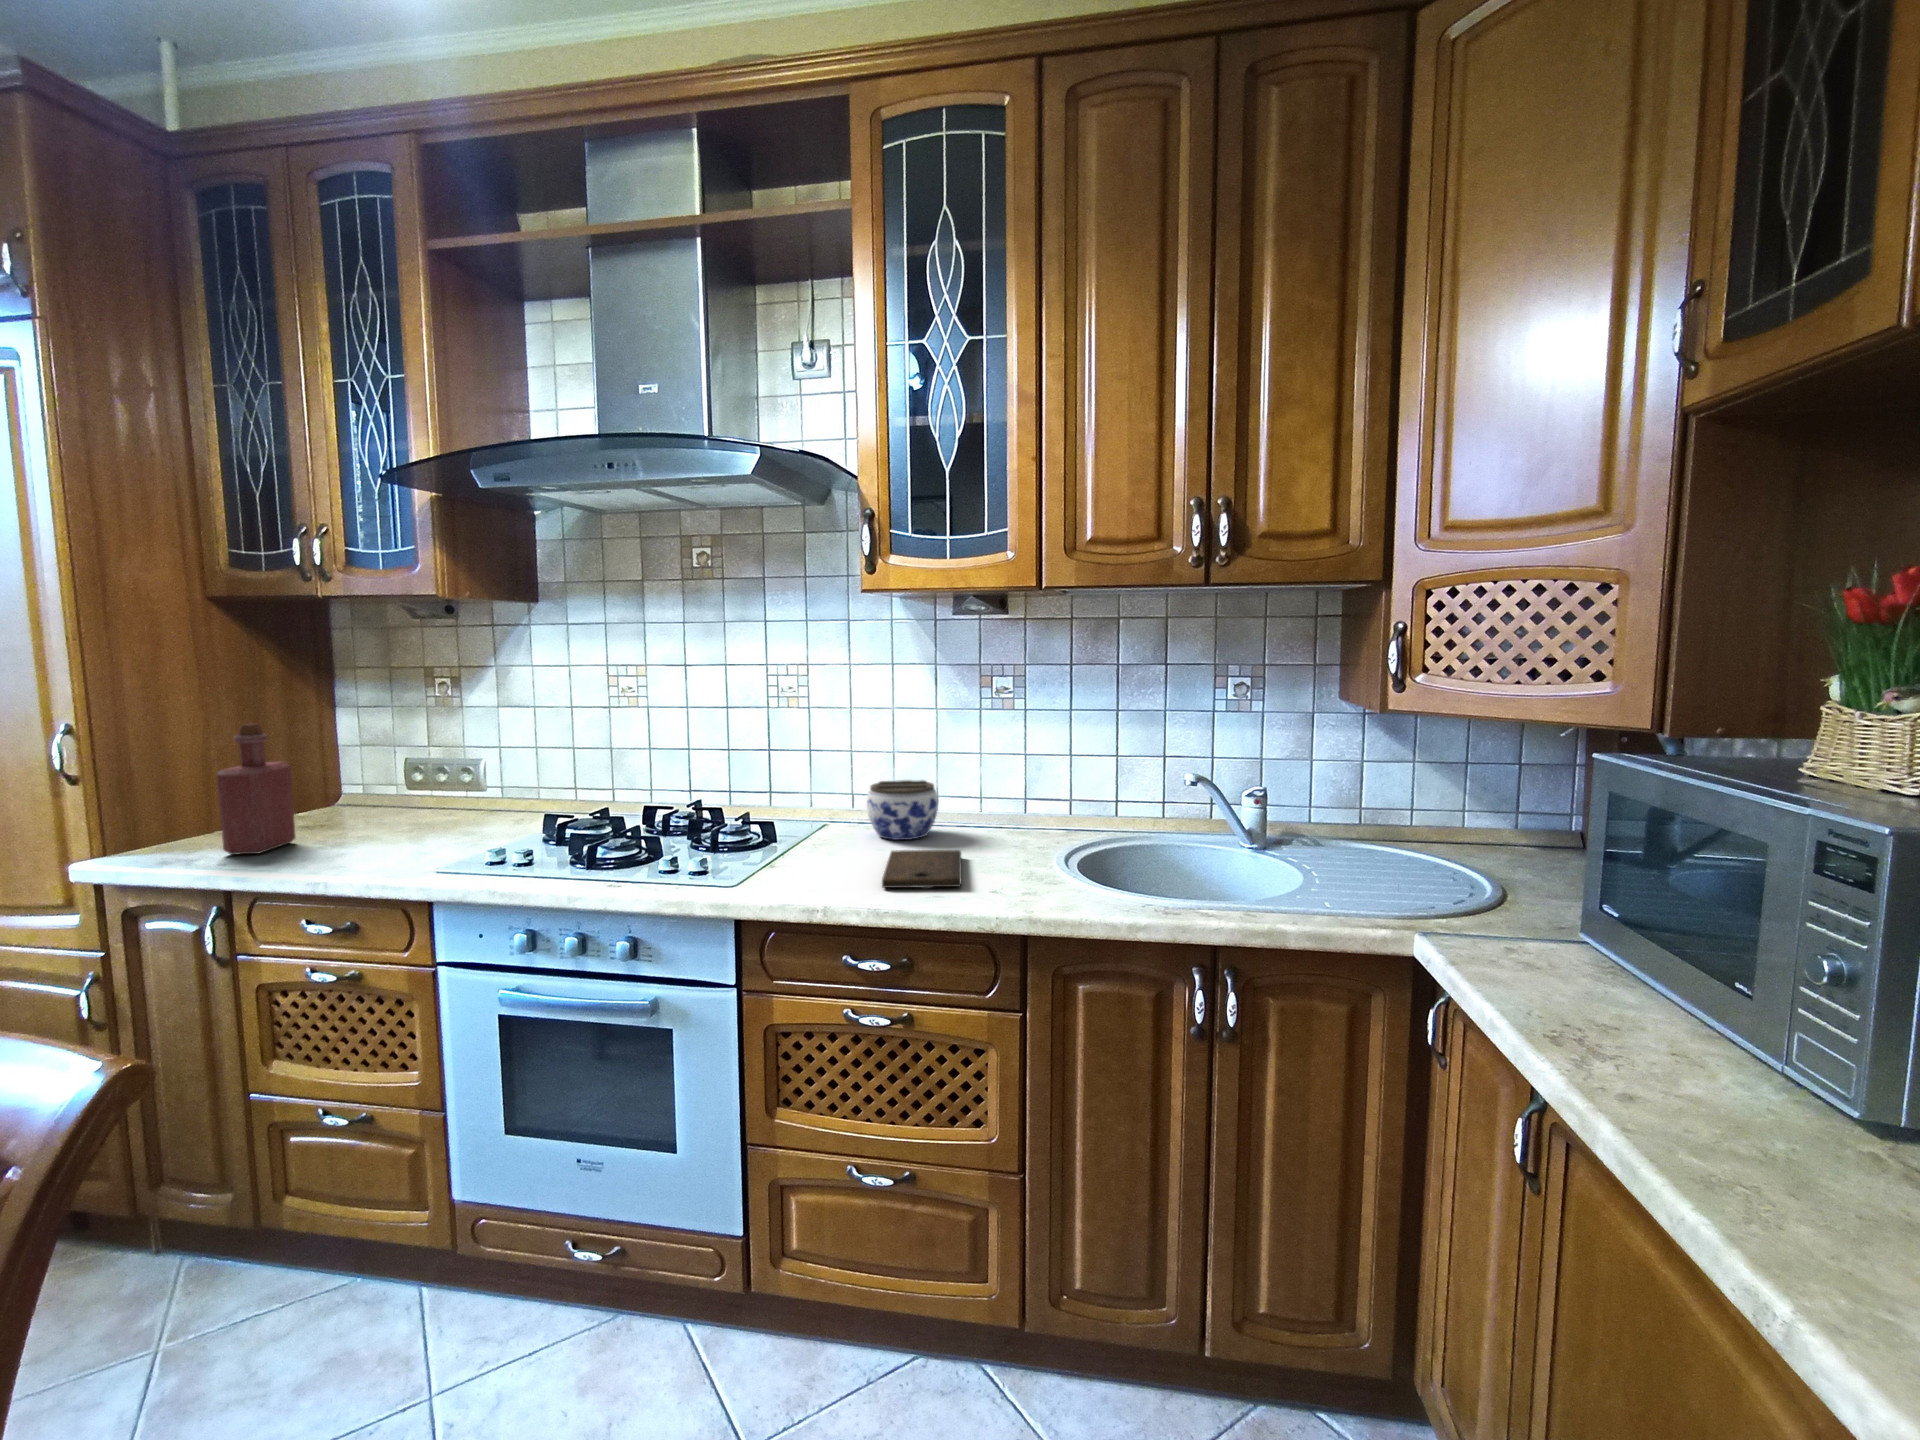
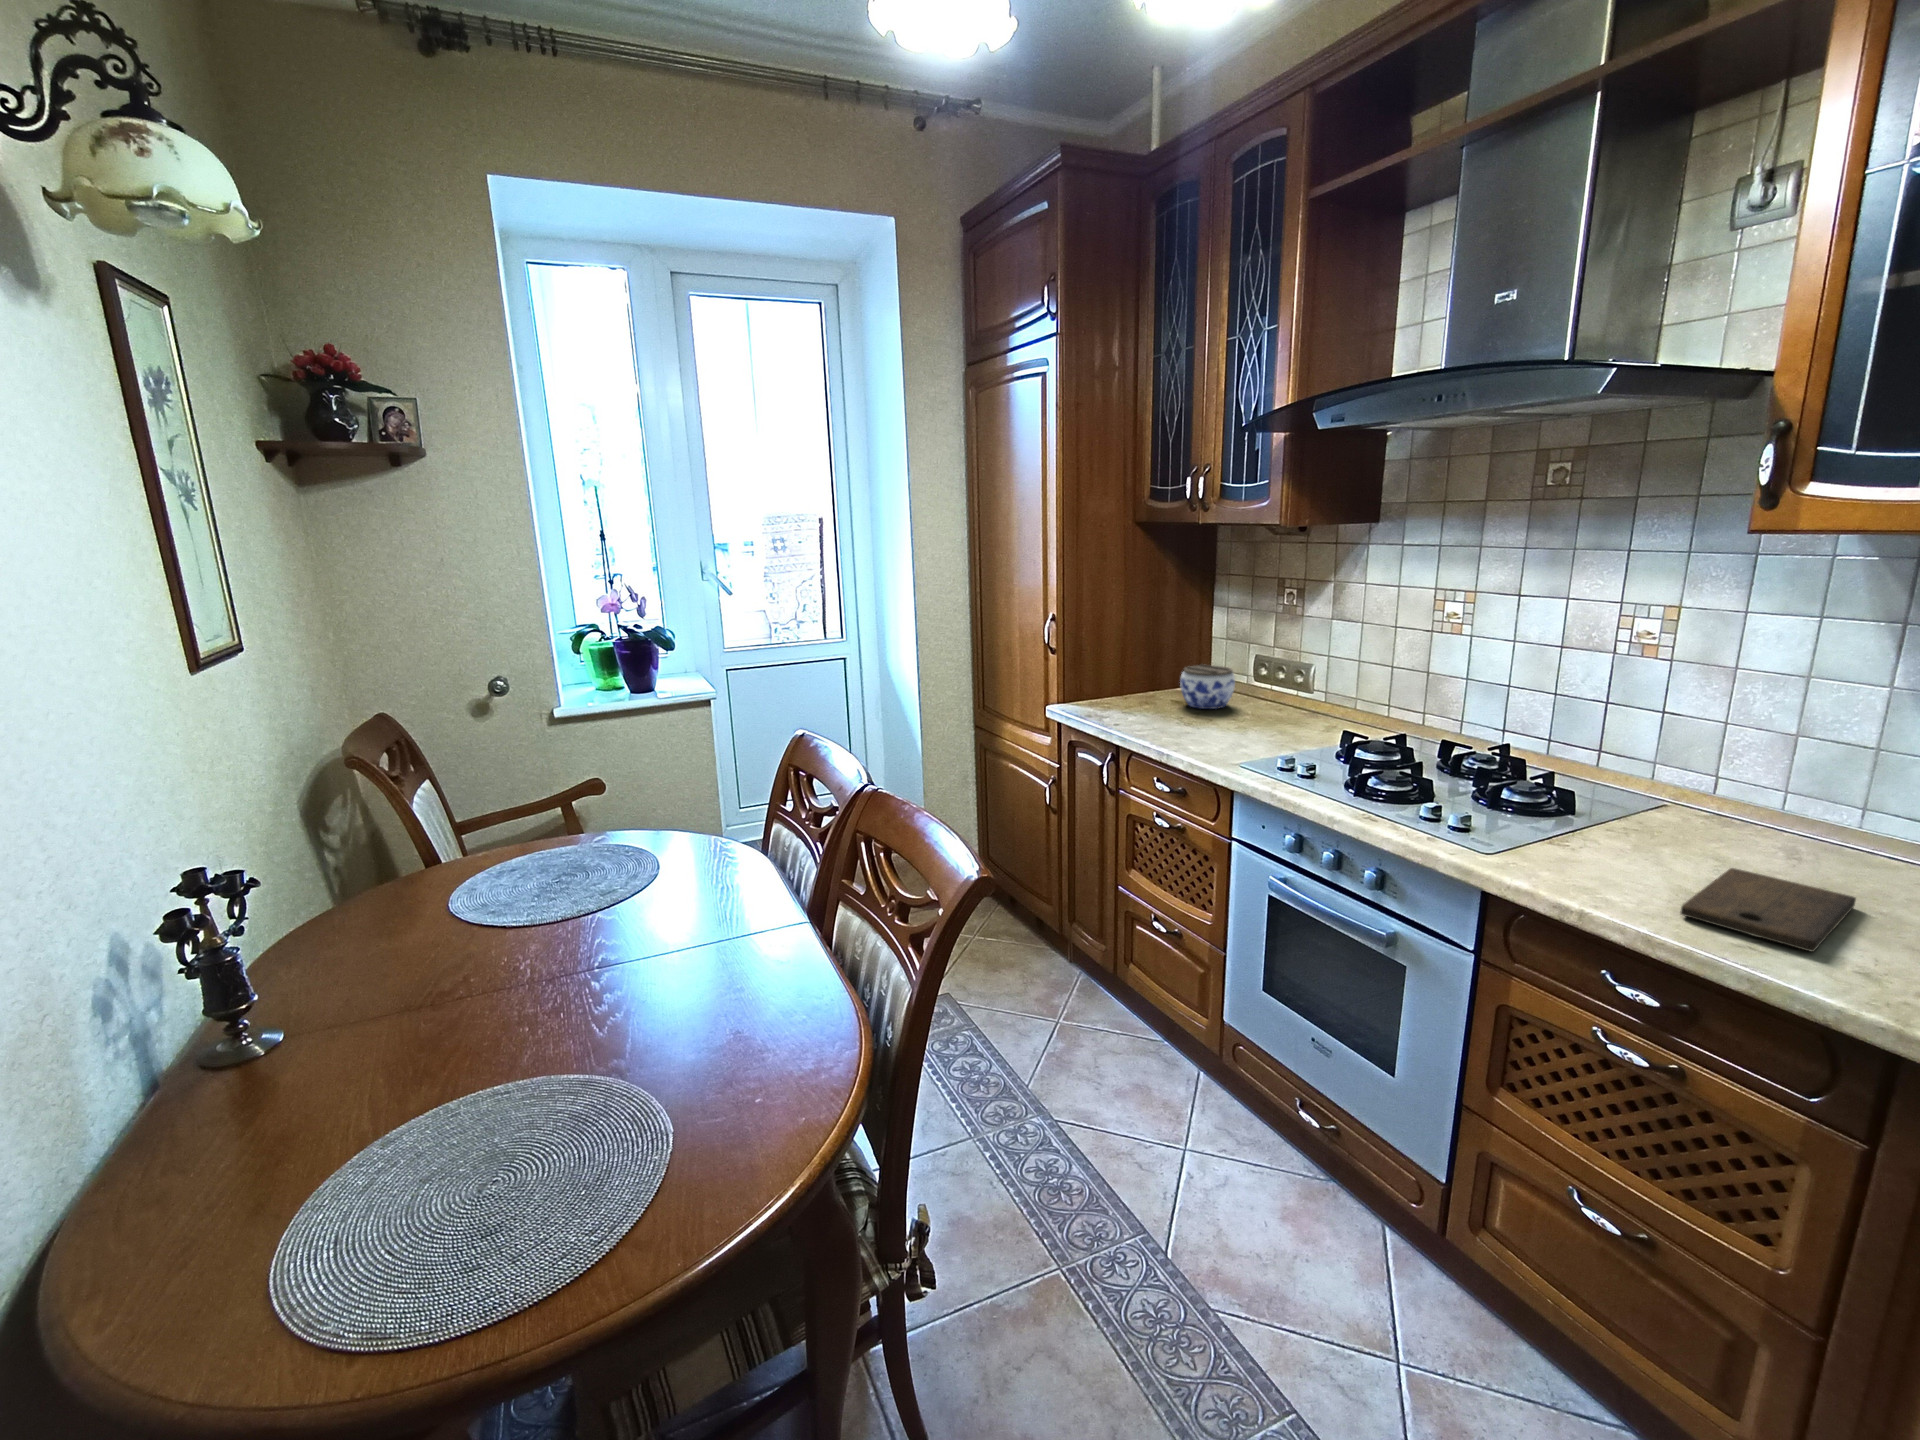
bottle: present [216,724,296,855] -> none [1121,625,1167,721]
jar: present [867,780,938,840] -> present [1180,664,1235,709]

